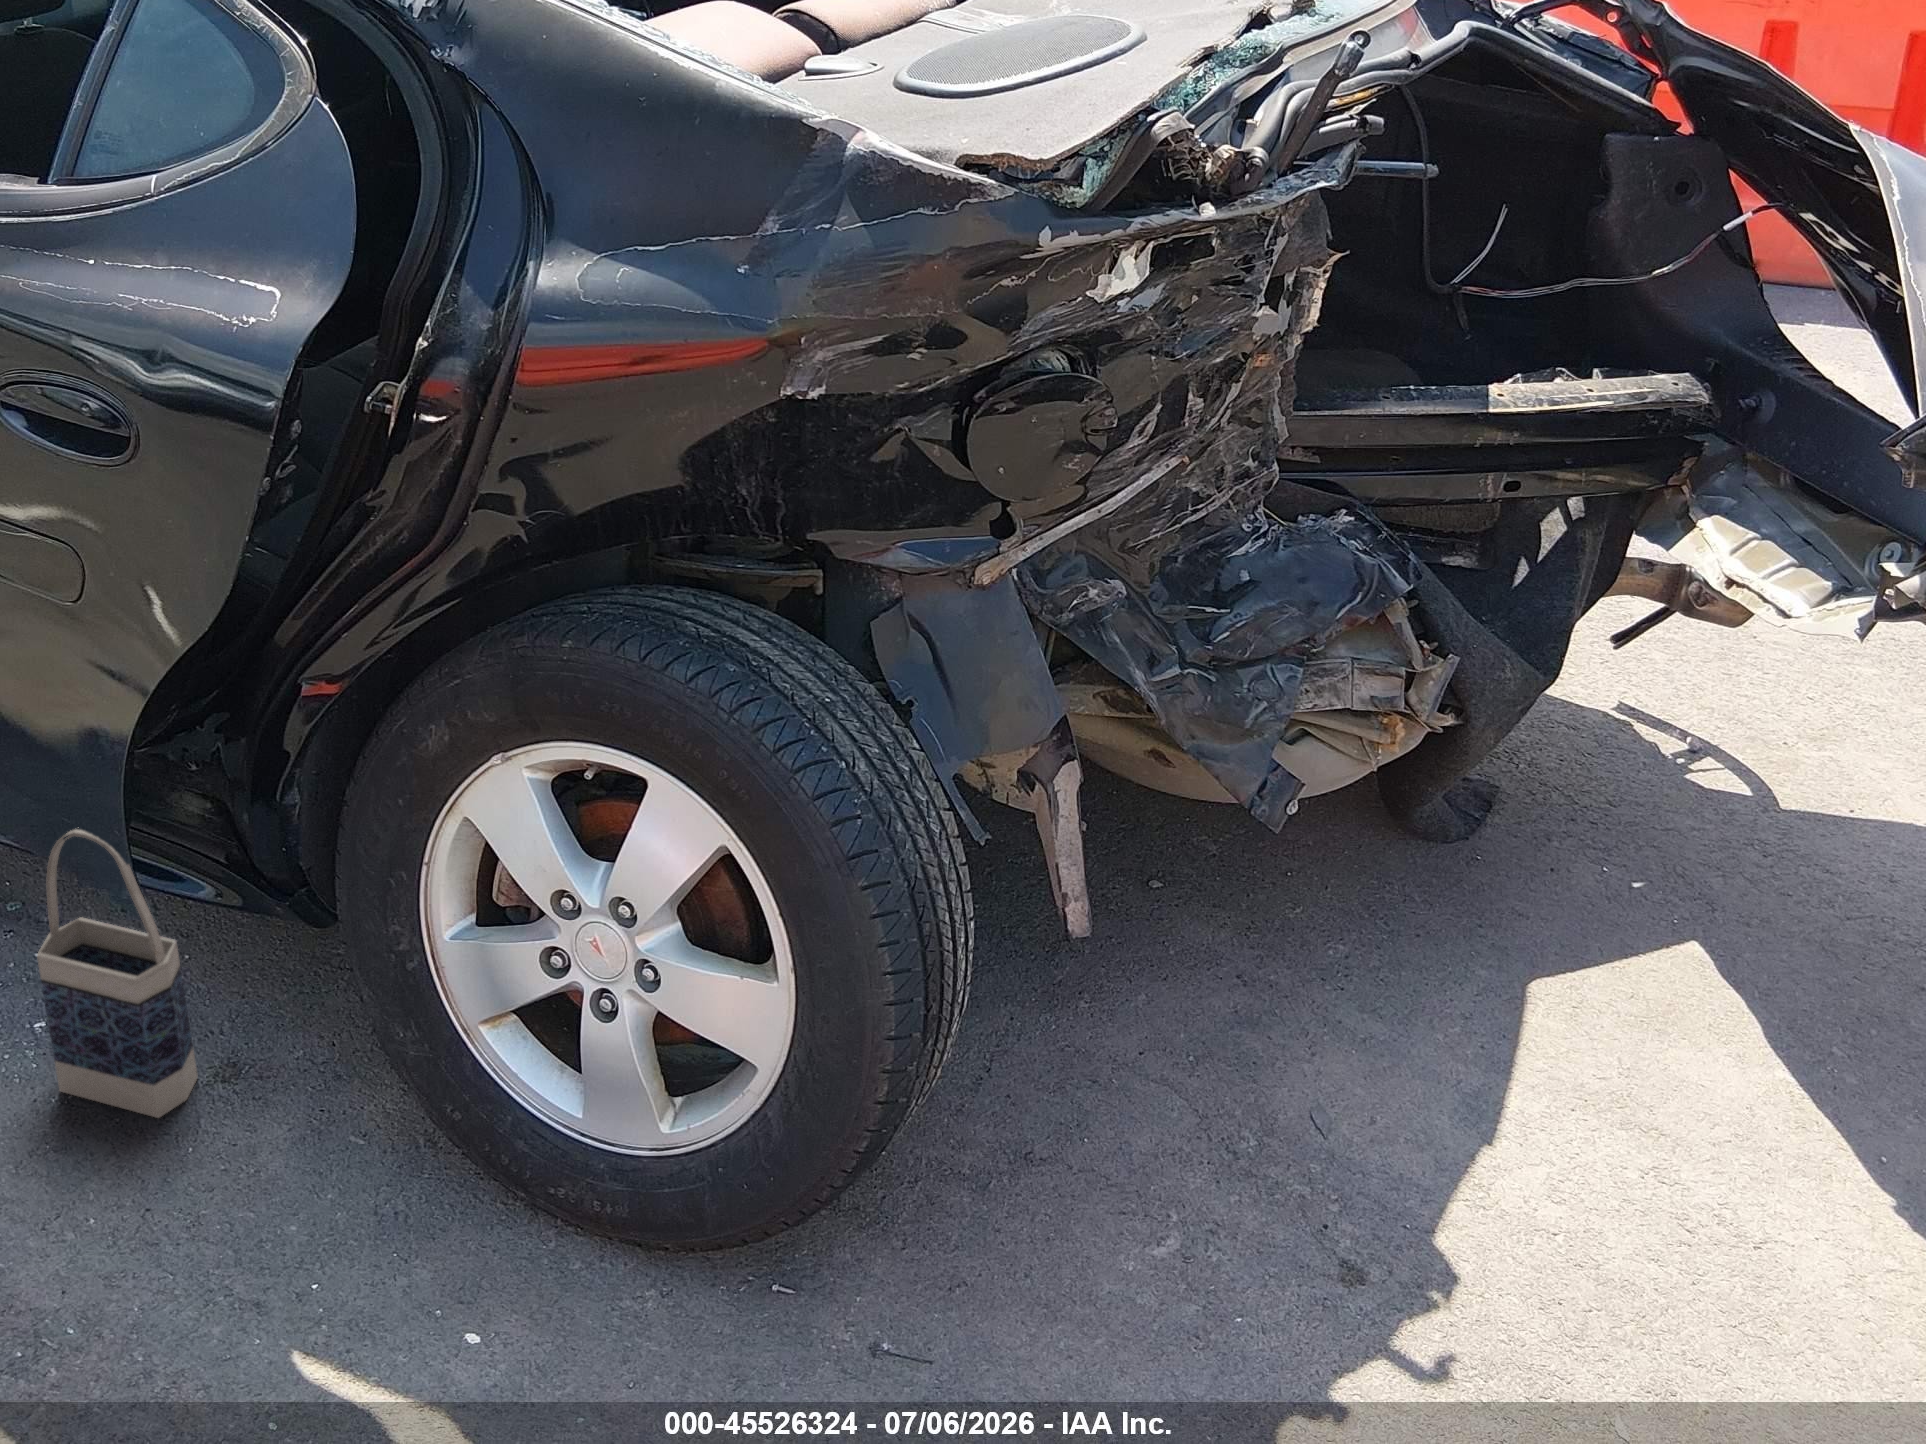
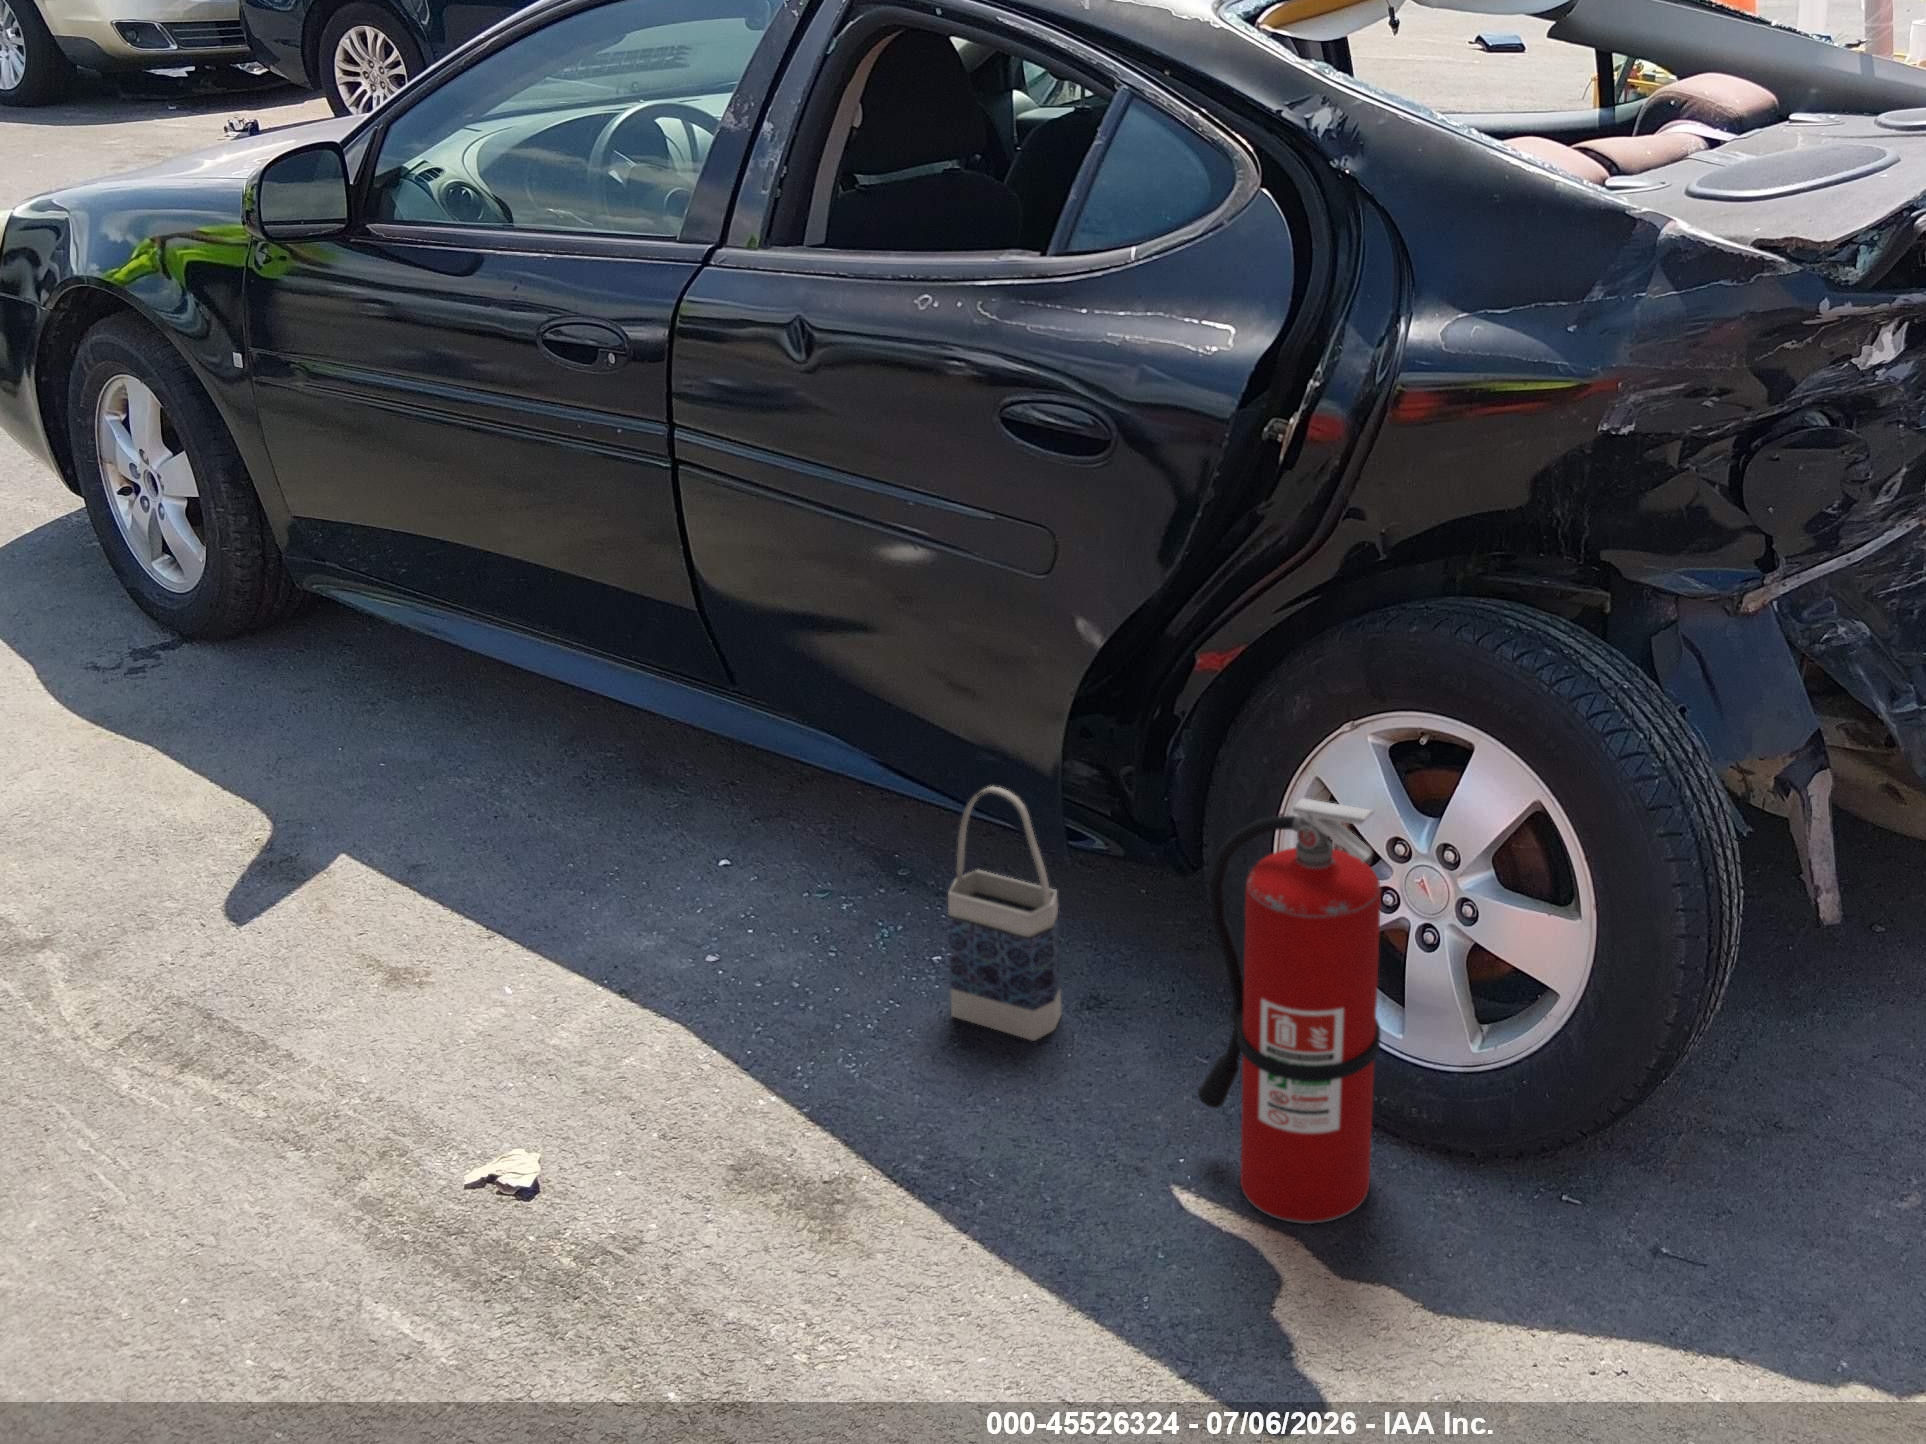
fire extinguisher: none [323,865,546,1351] -> present [1198,799,1381,1224]

